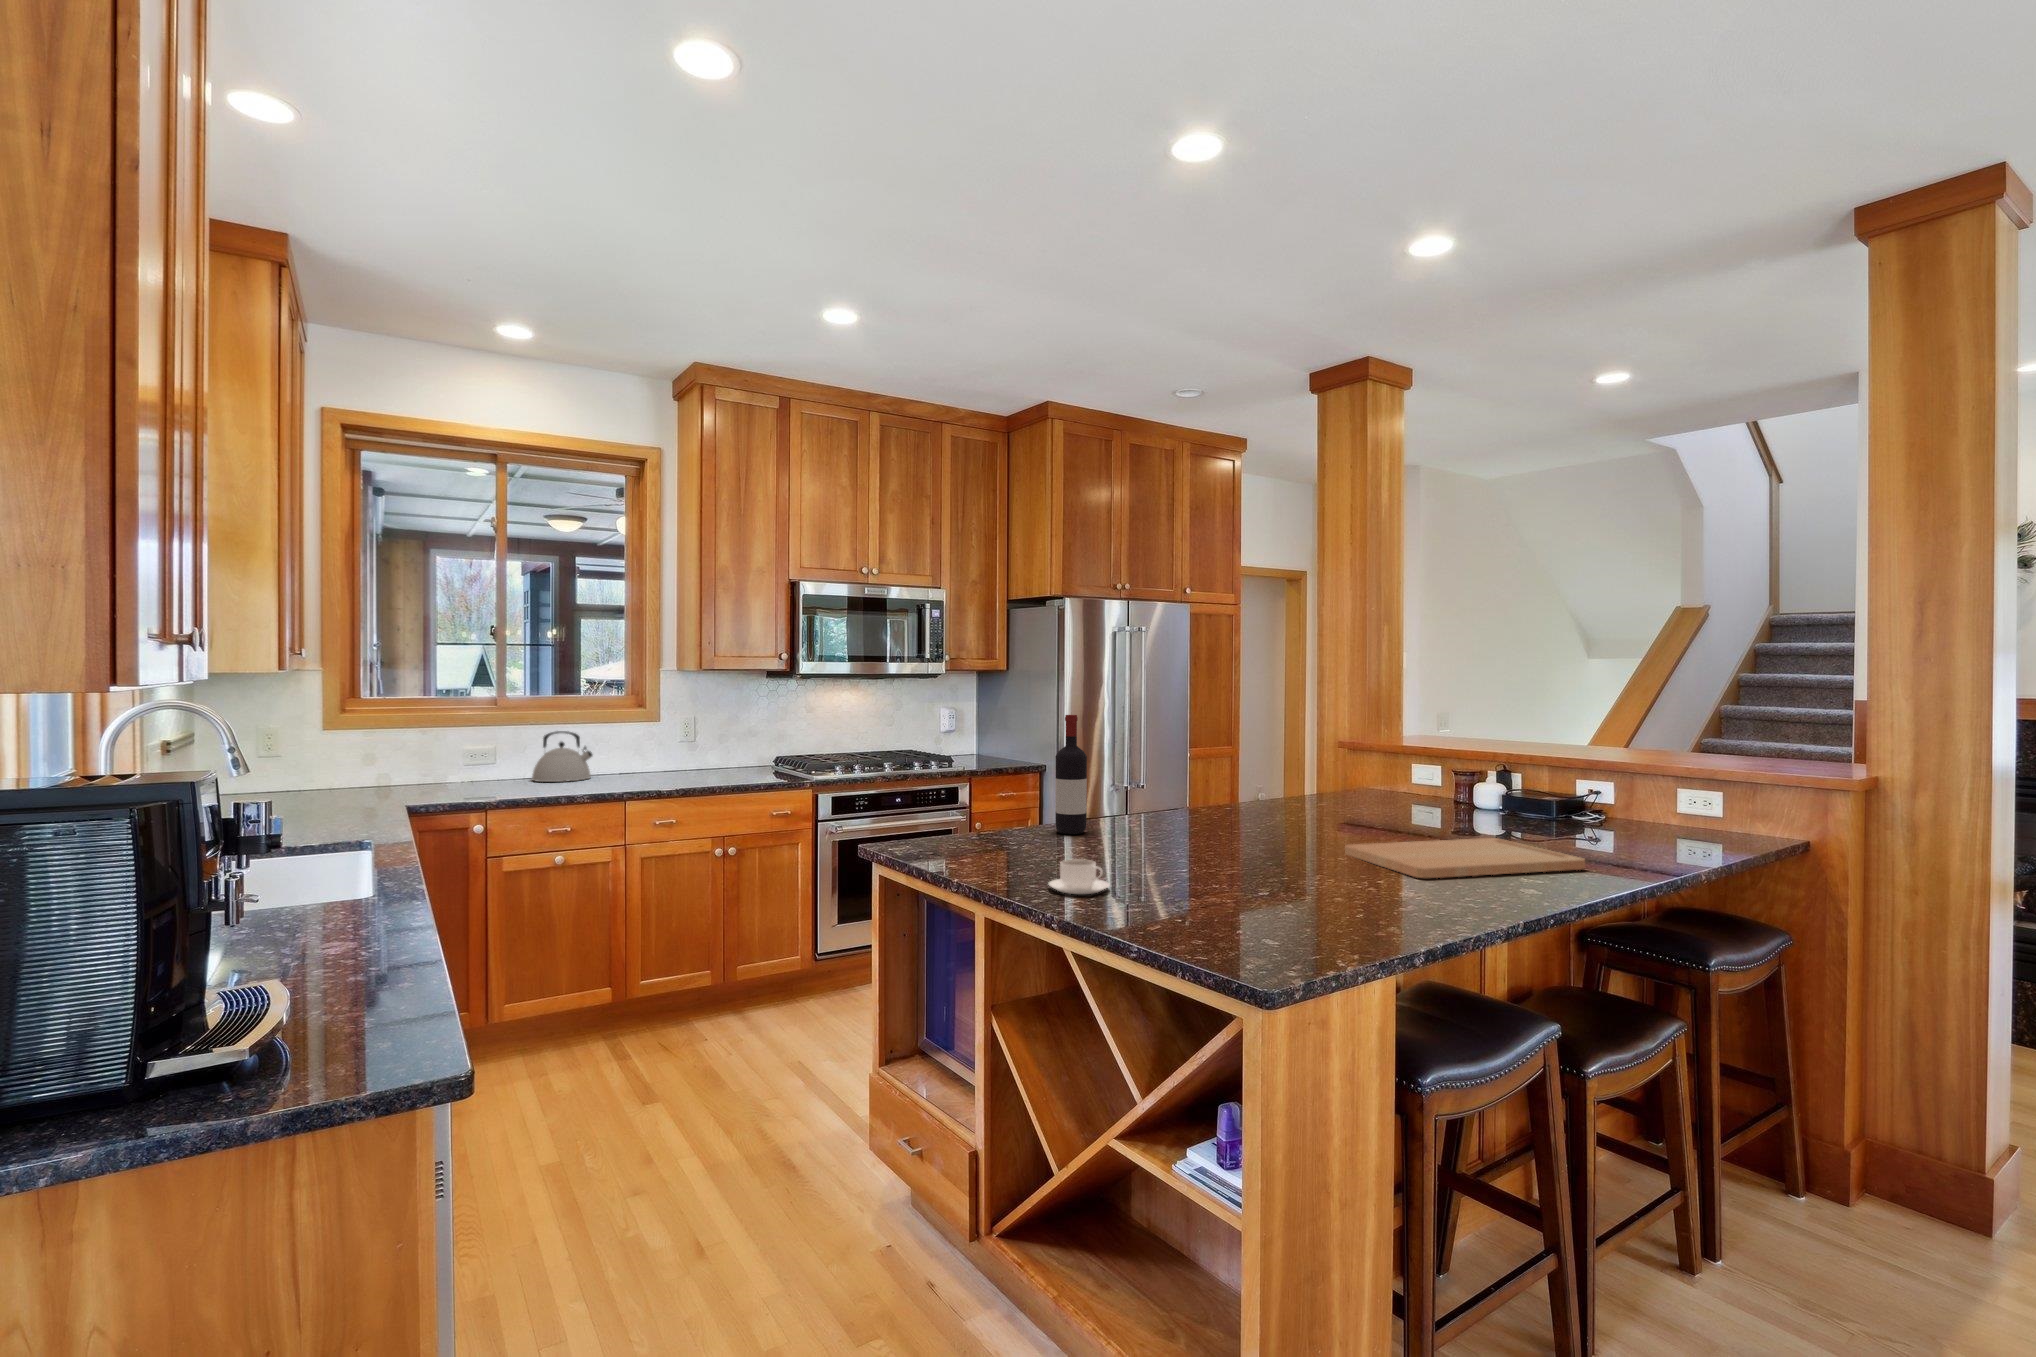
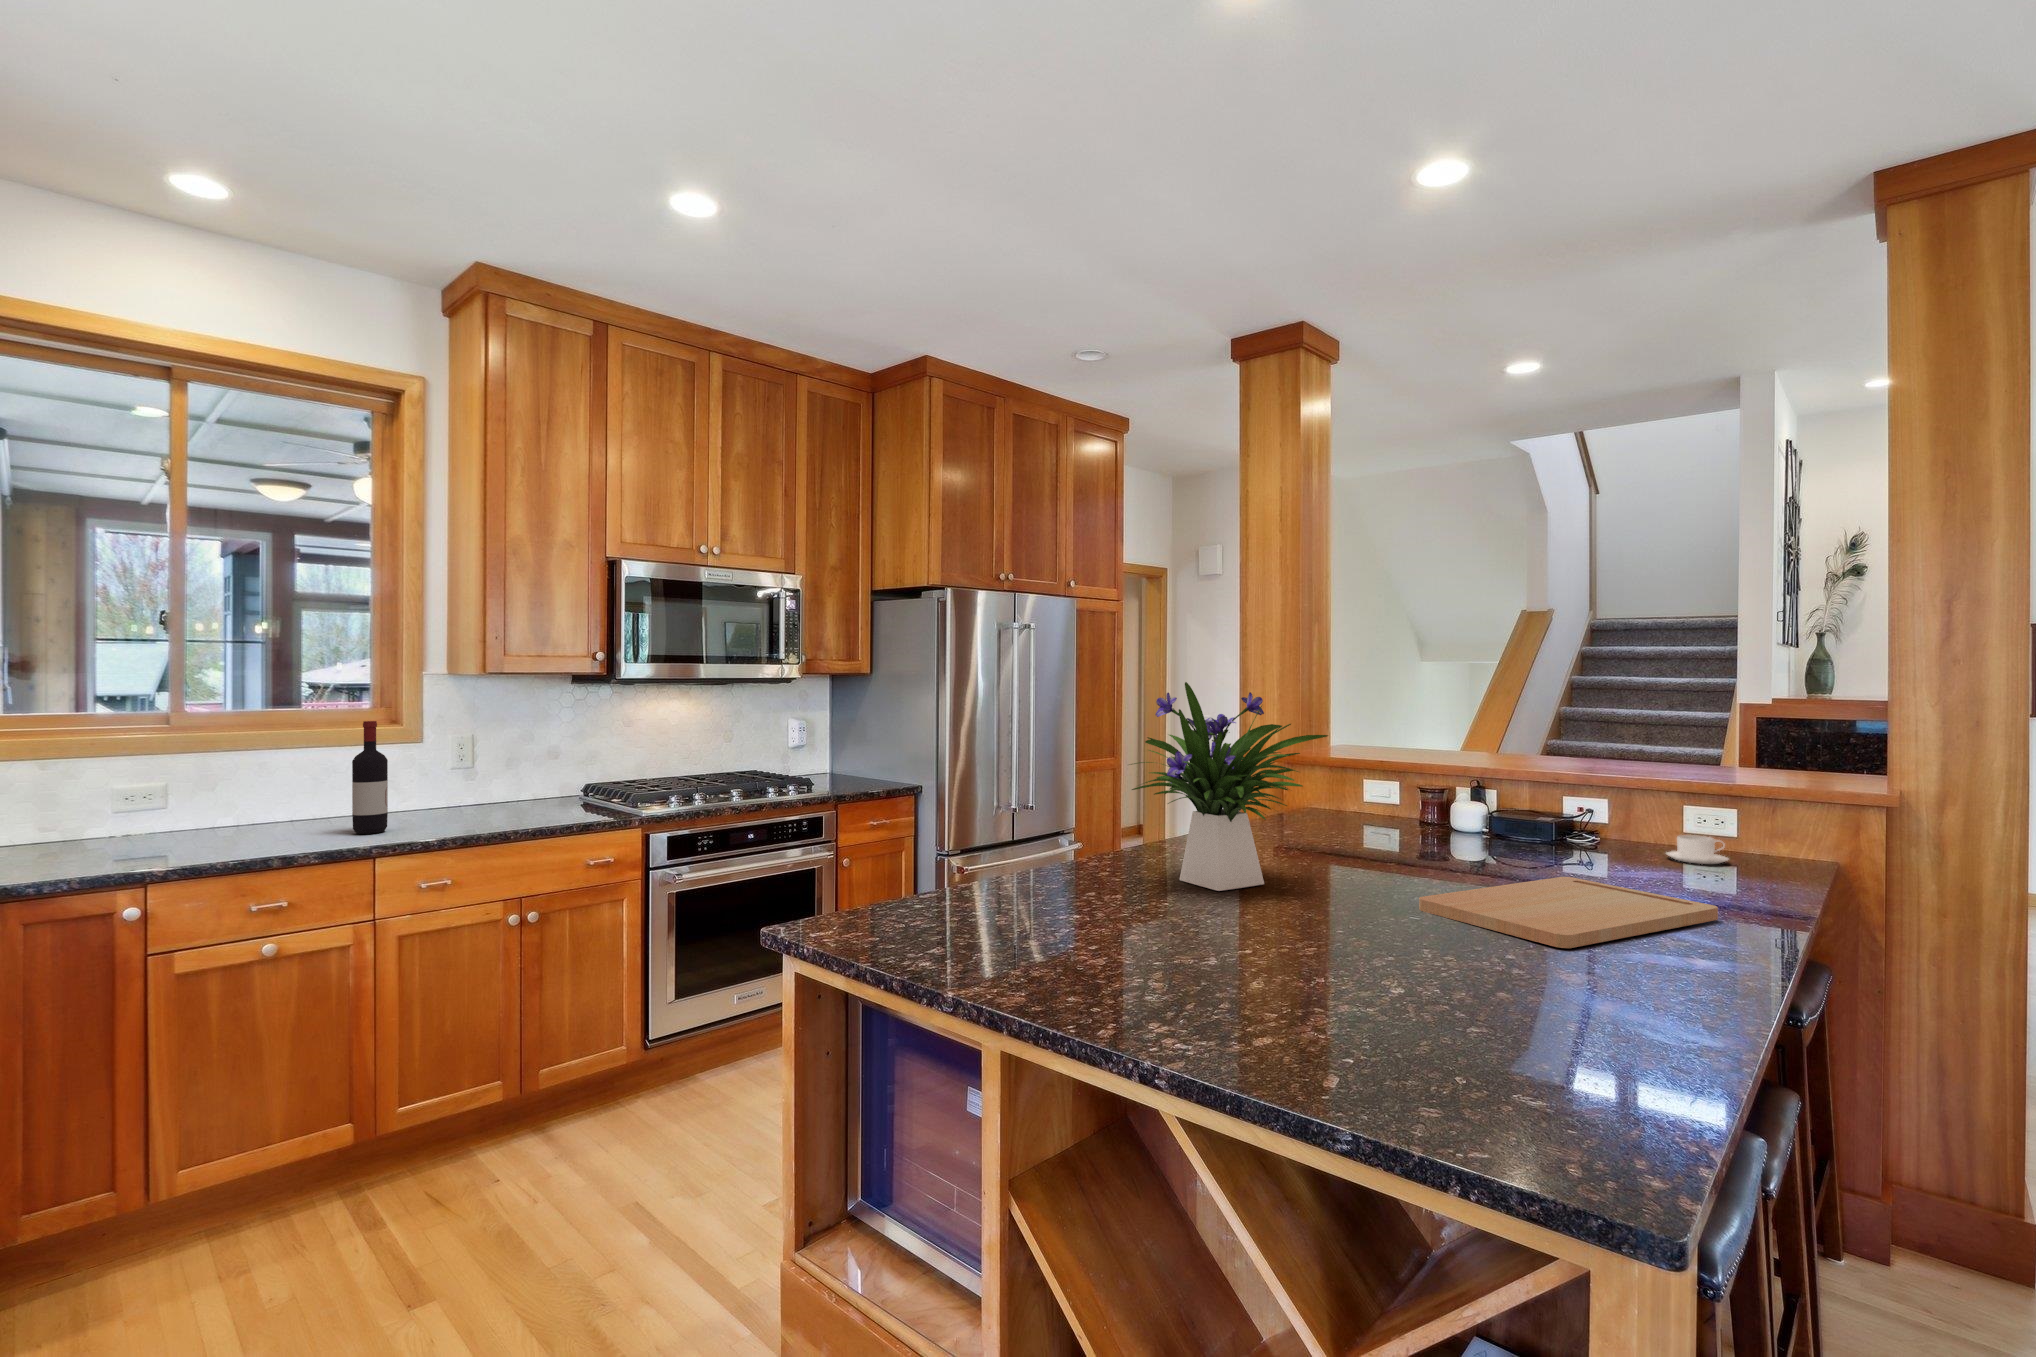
flower arrangement: none [1132,677,1281,837] -> present [1131,682,1328,891]
wine bottle: present [1055,715,1087,834] -> present [352,721,388,834]
kettle: present [532,731,592,782] -> none [228,759,324,831]
coffee cup: present [1049,859,1109,894] -> present [1666,835,1728,864]

